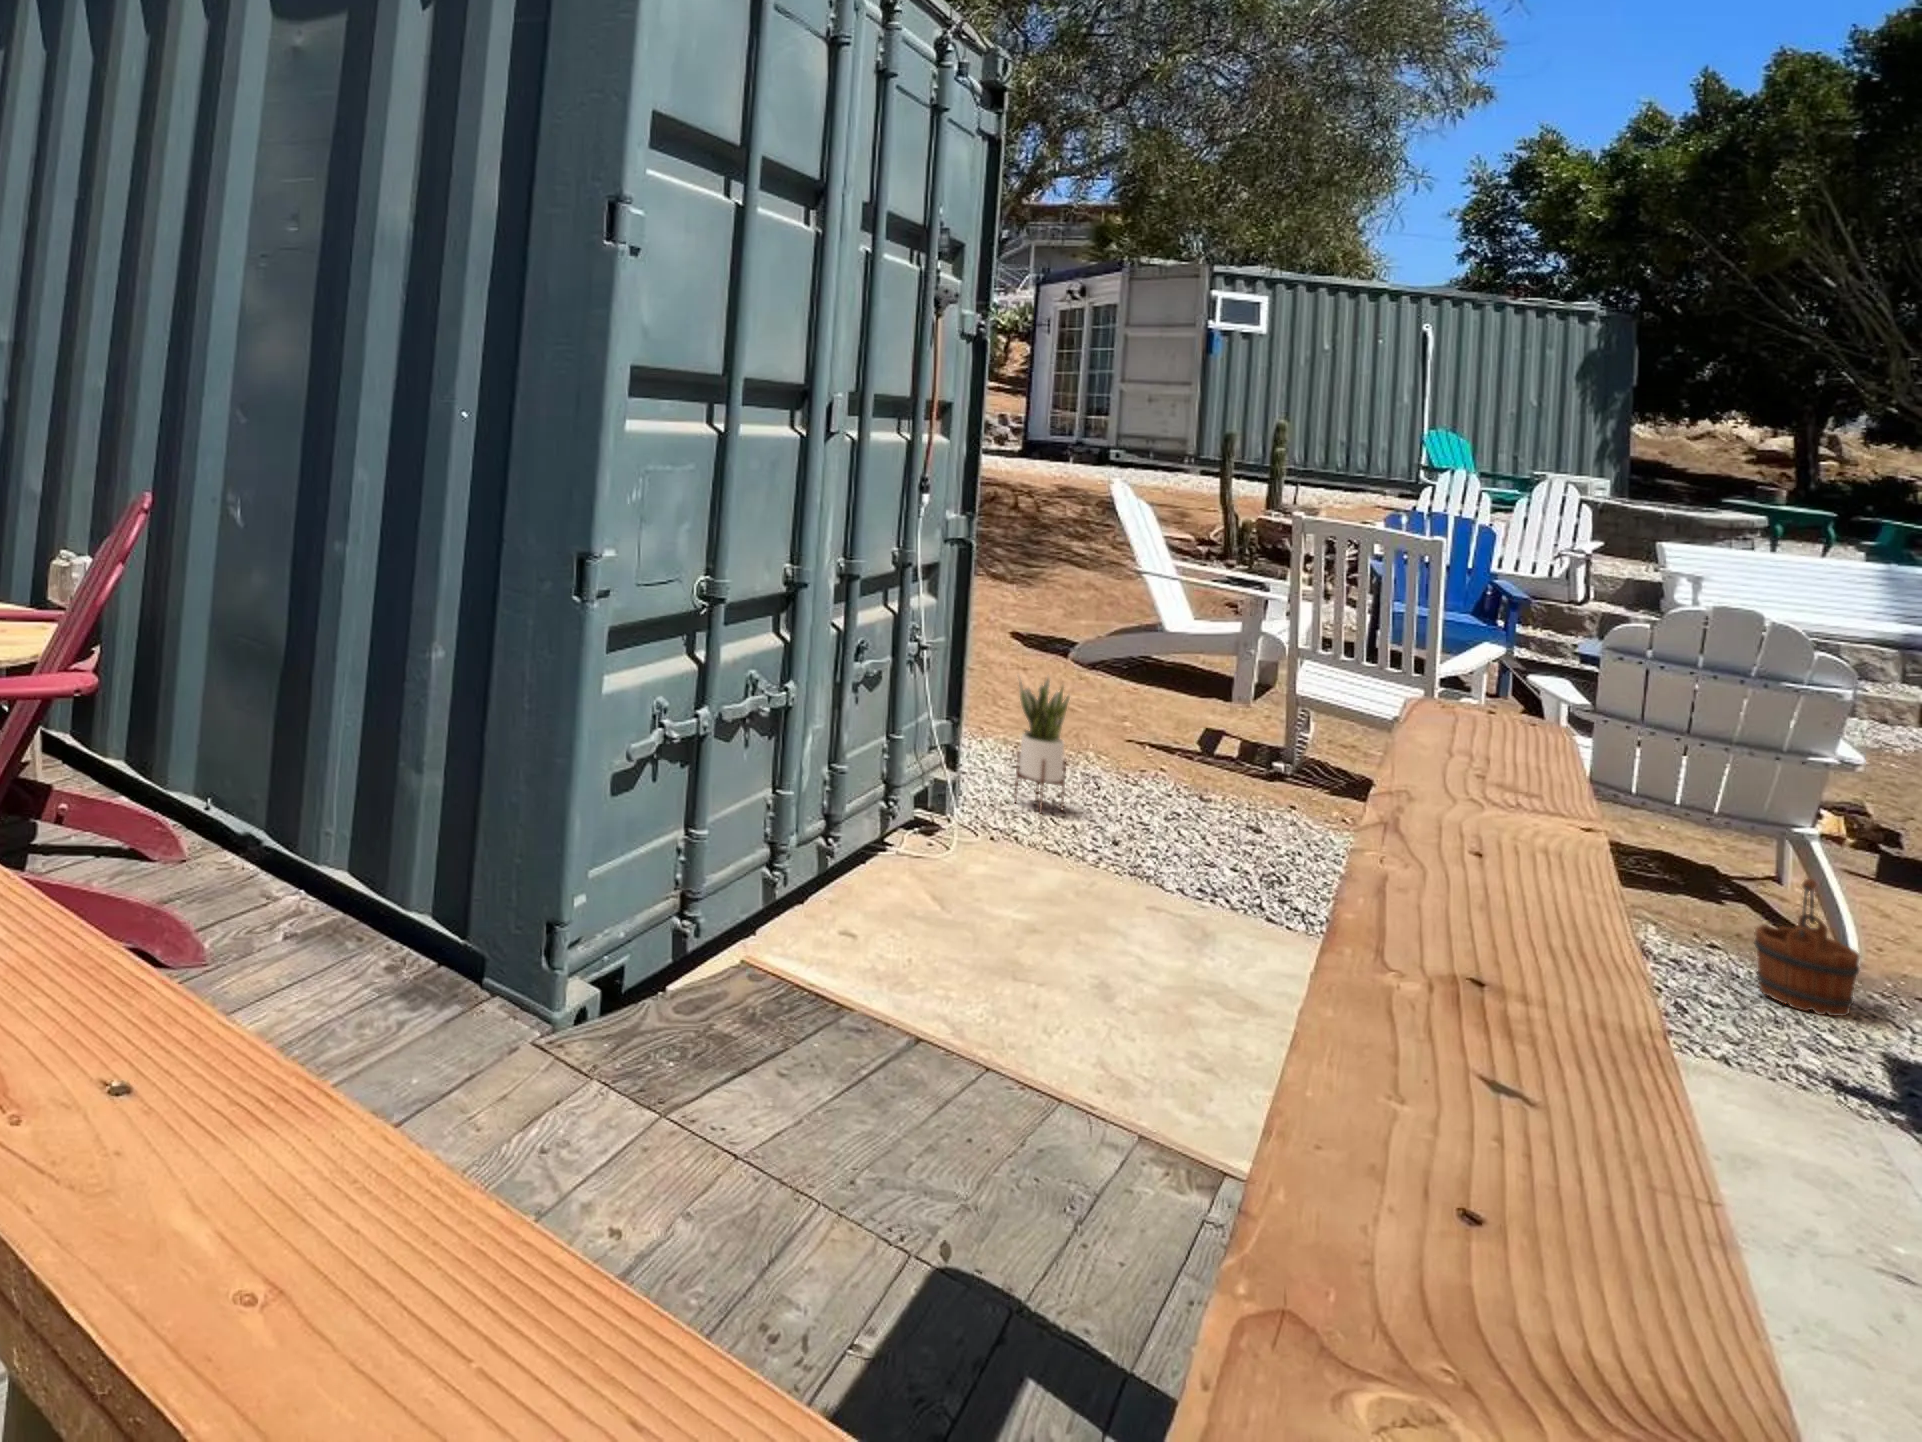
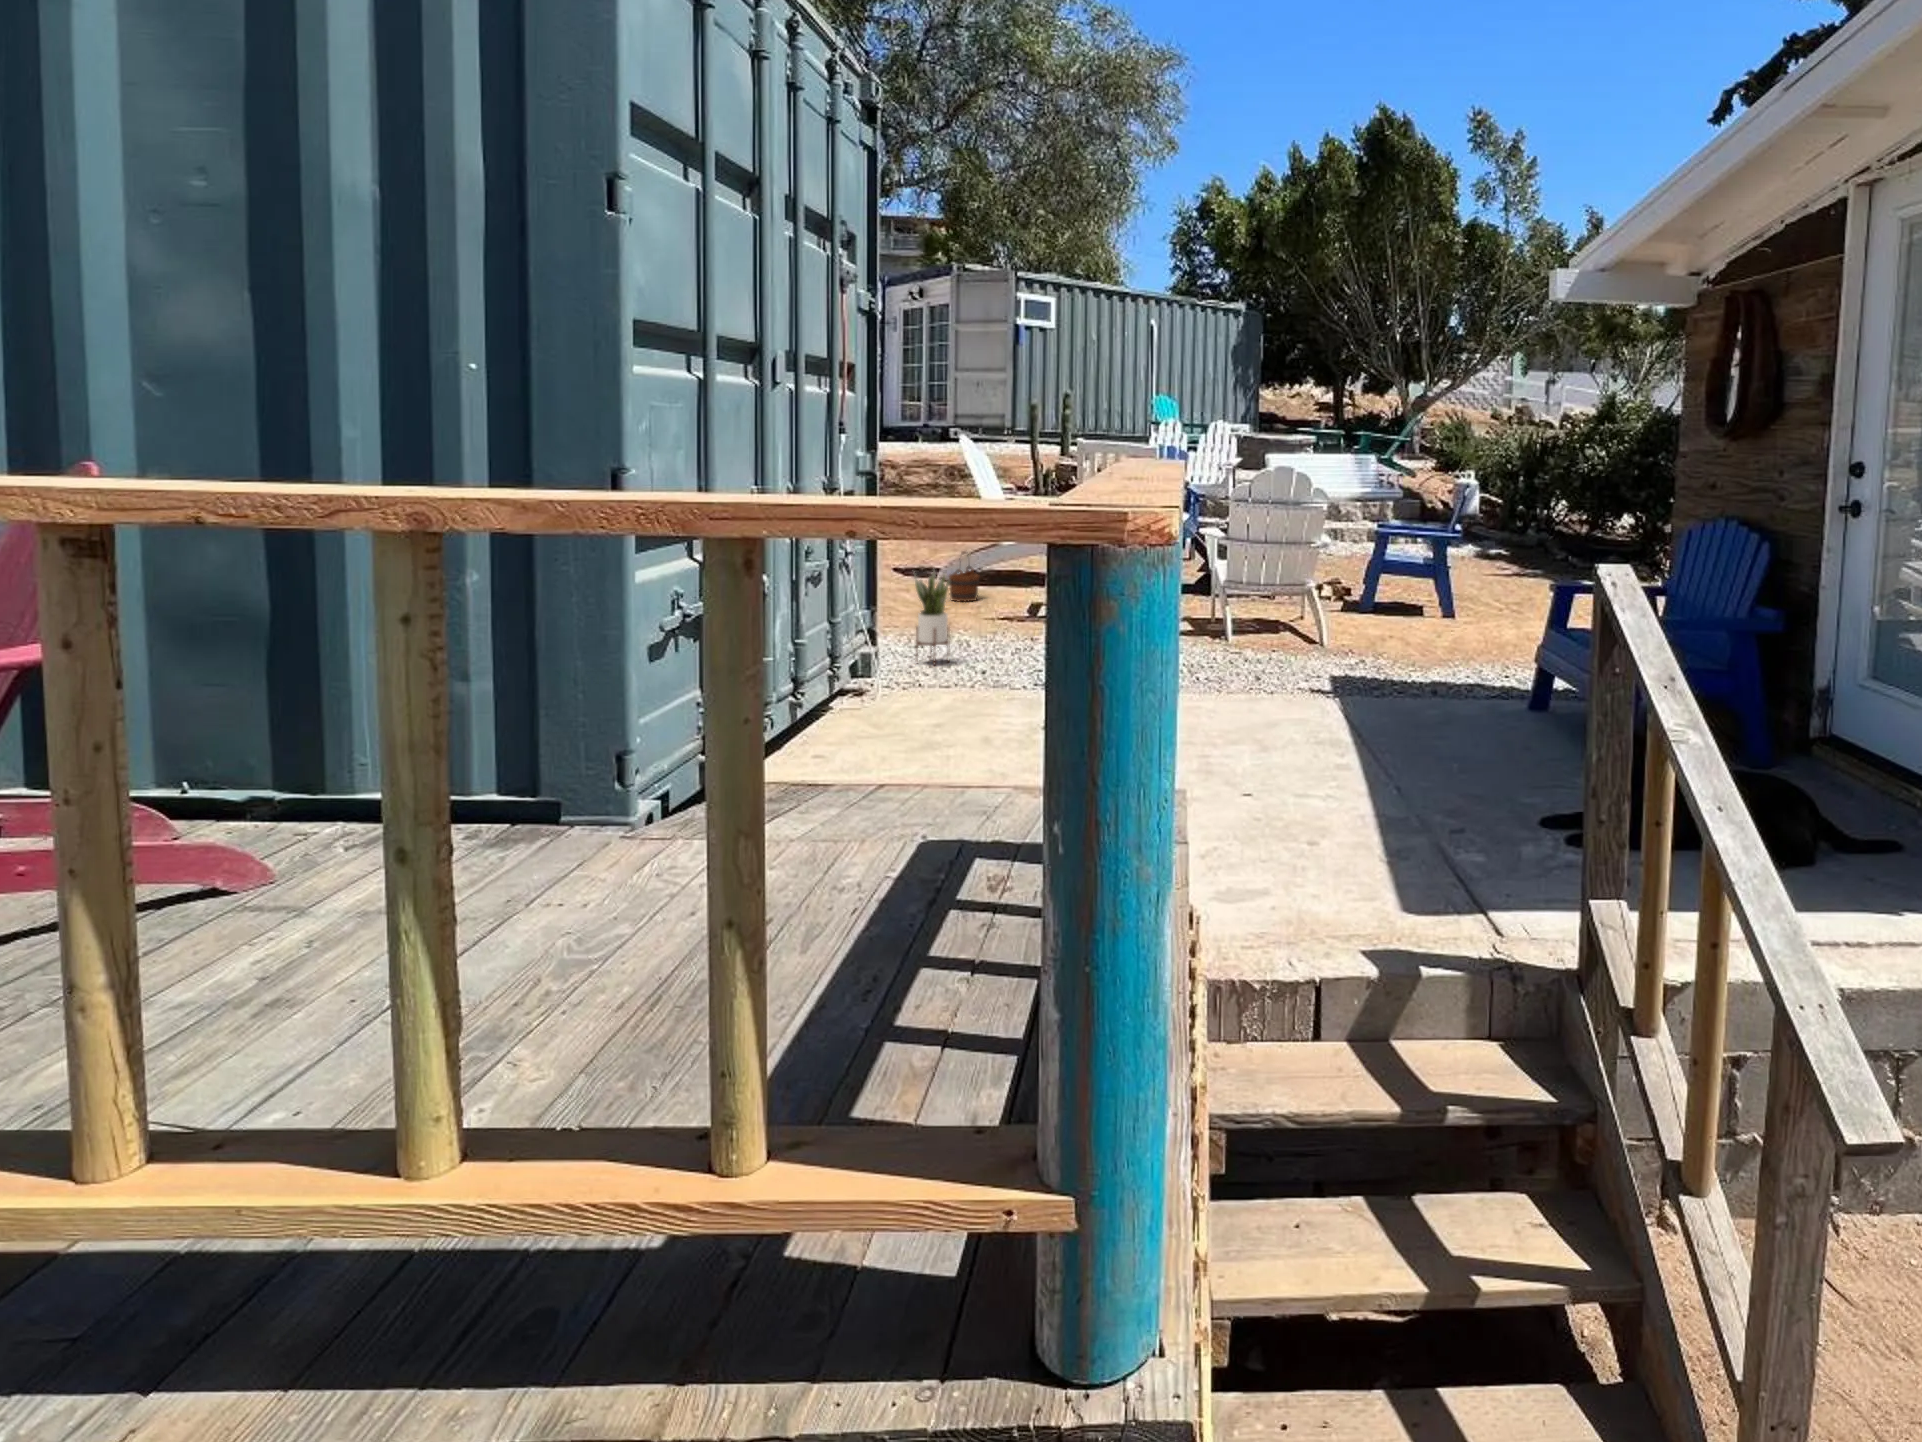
wooden bucket: present [1754,879,1860,1016] -> present [949,551,979,602]

